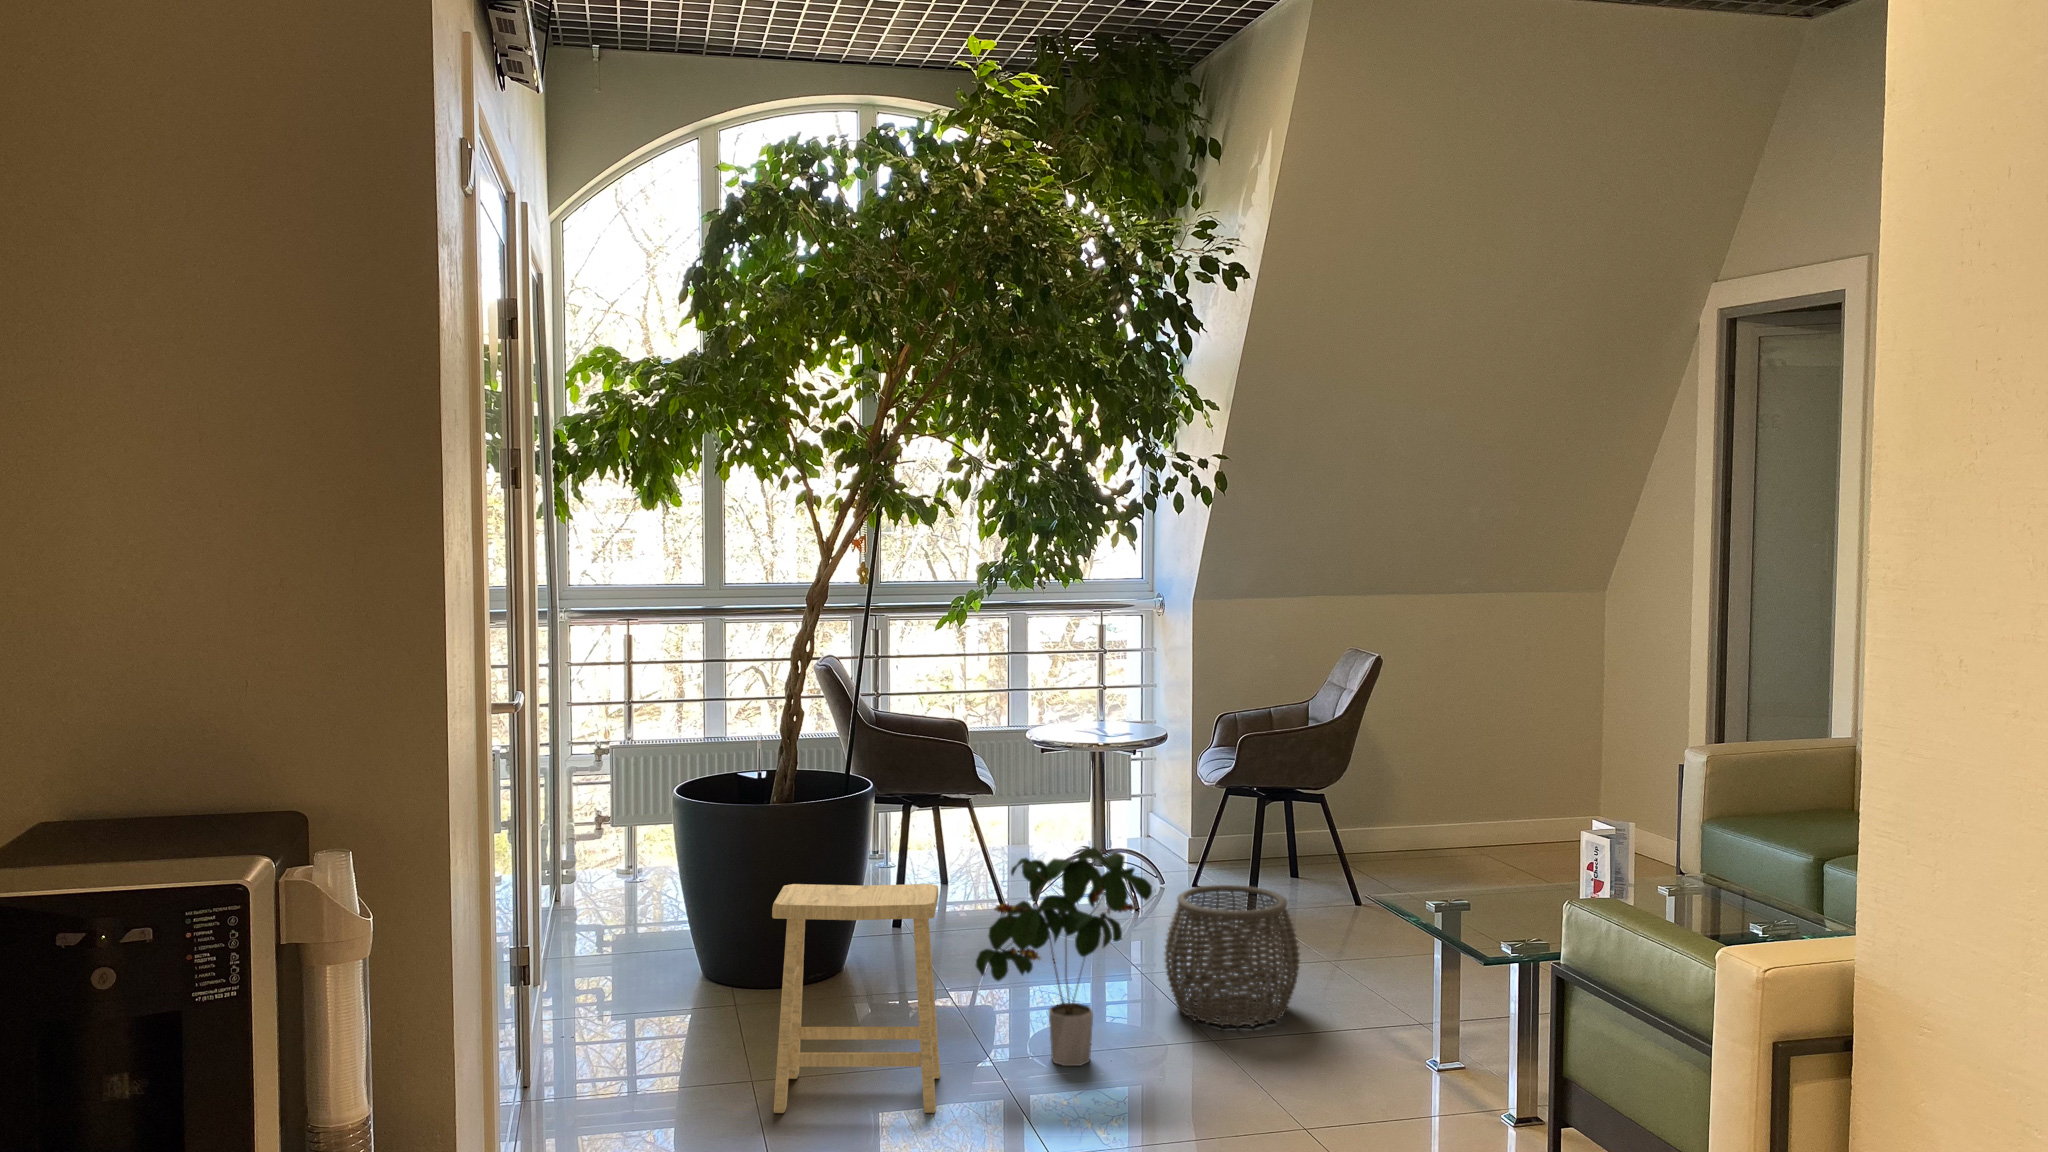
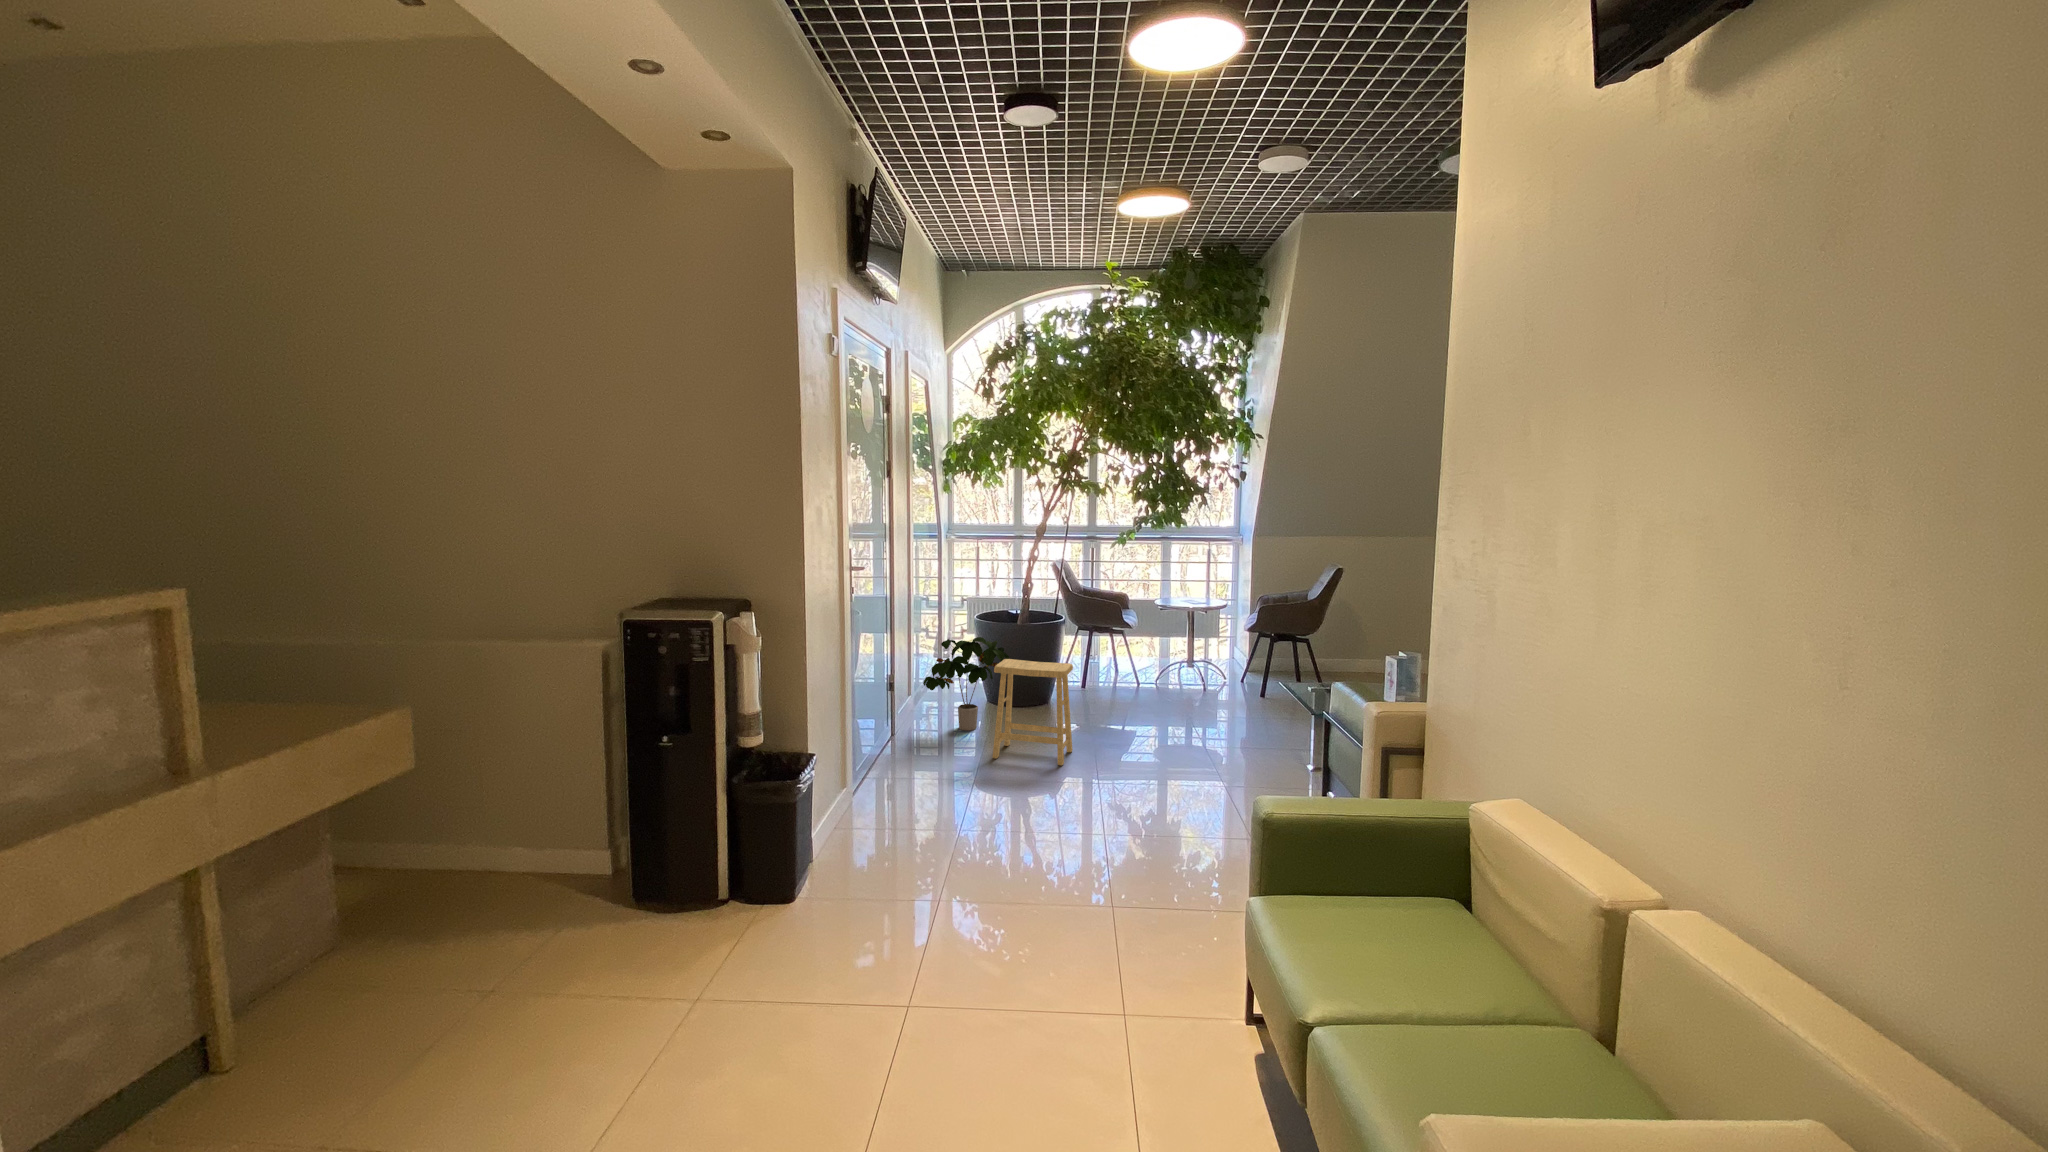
potted plant: present [976,848,1152,1066] -> present [923,637,1009,730]
woven basket: present [1165,885,1300,1027] -> none [1193,678,1261,746]

